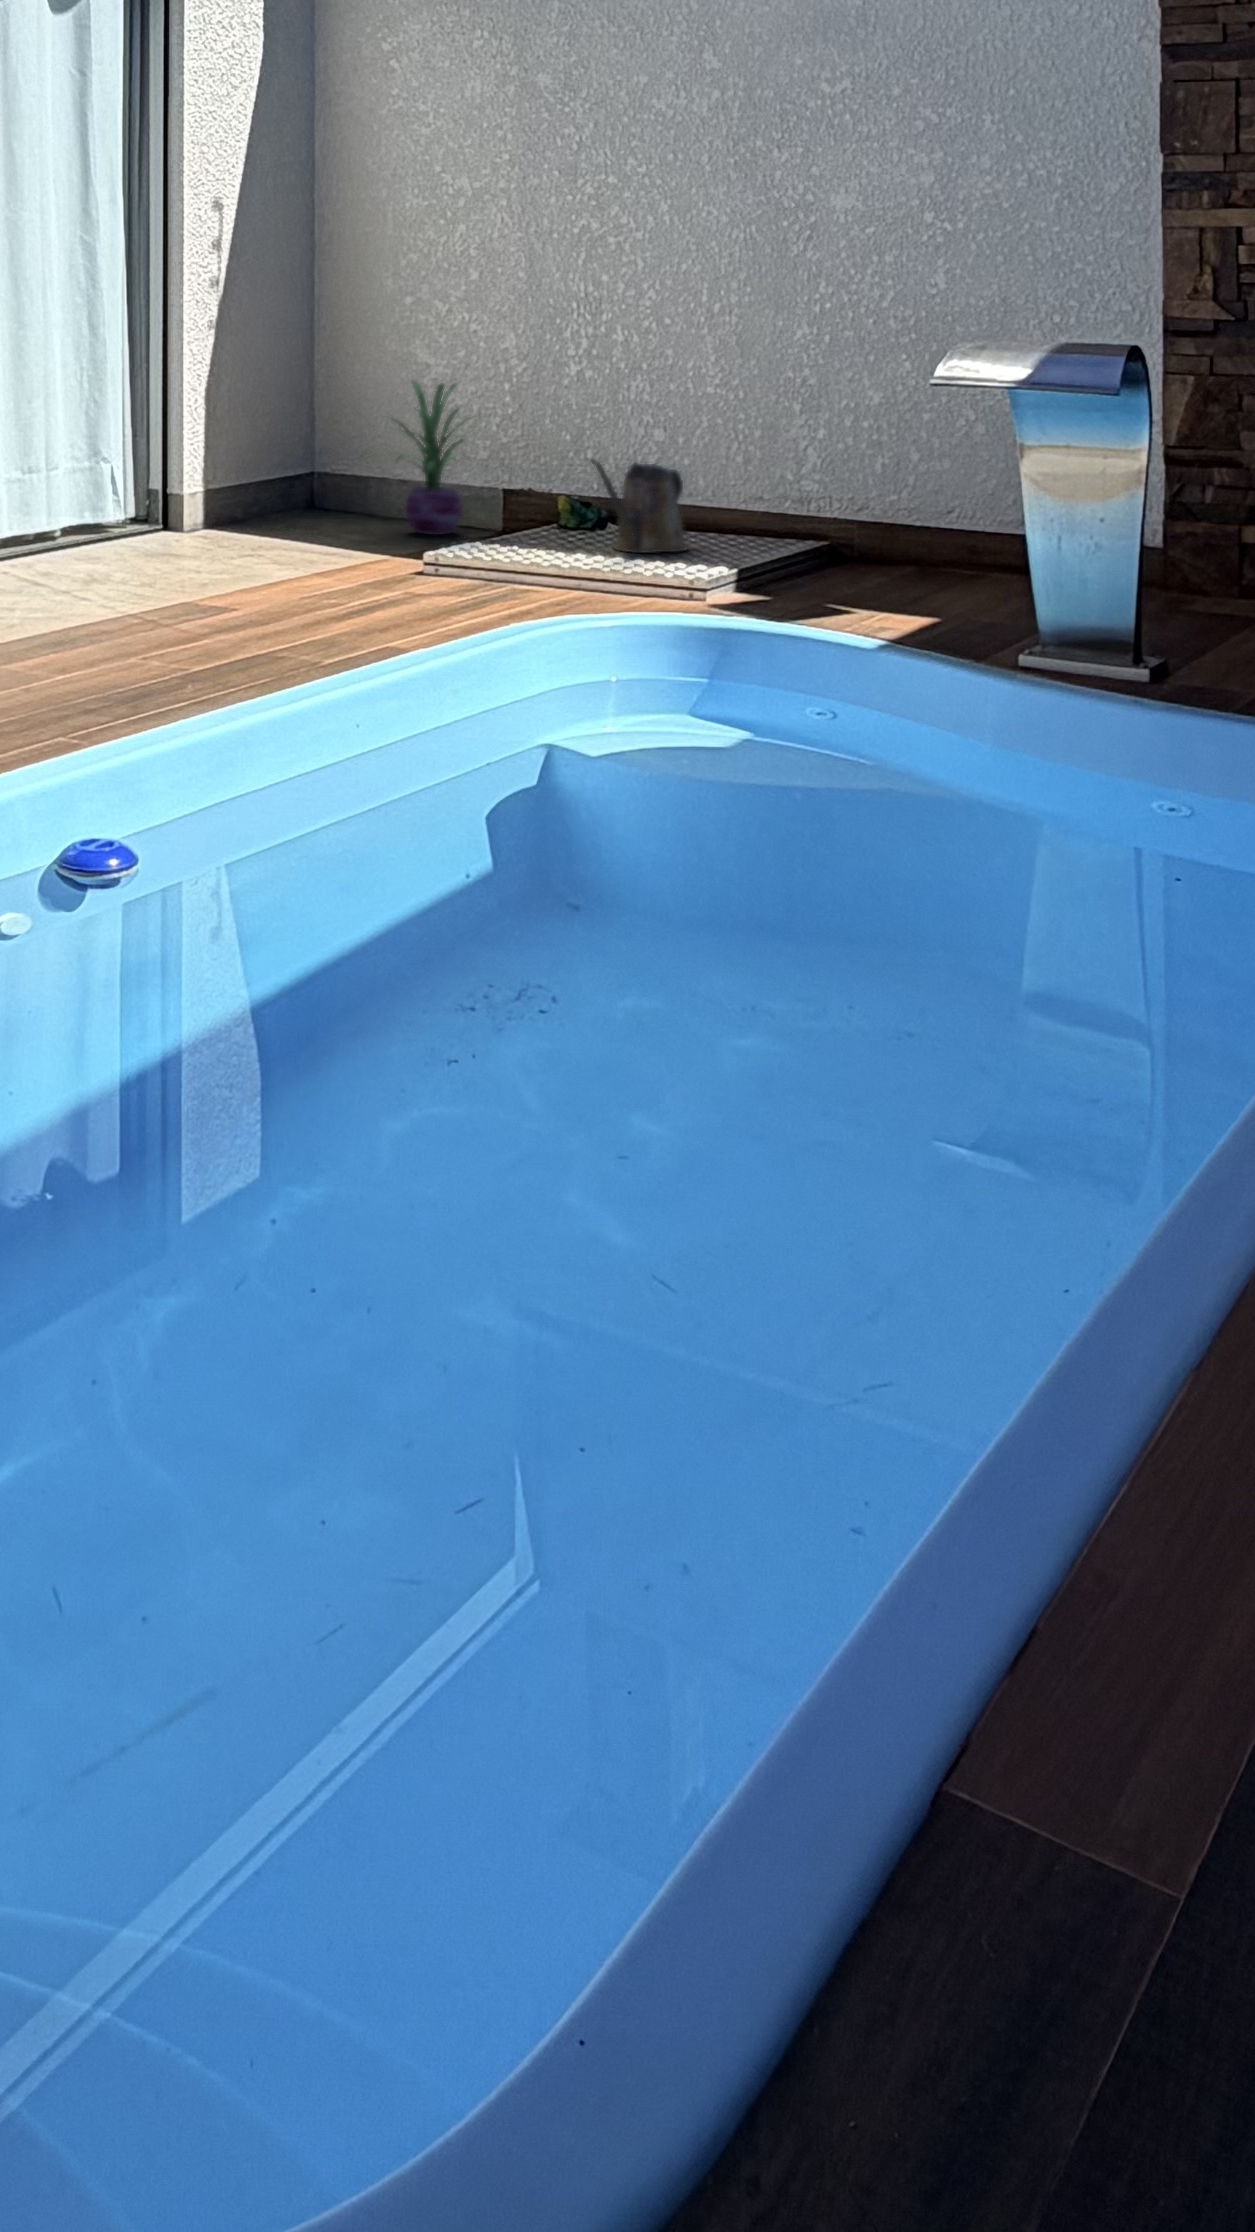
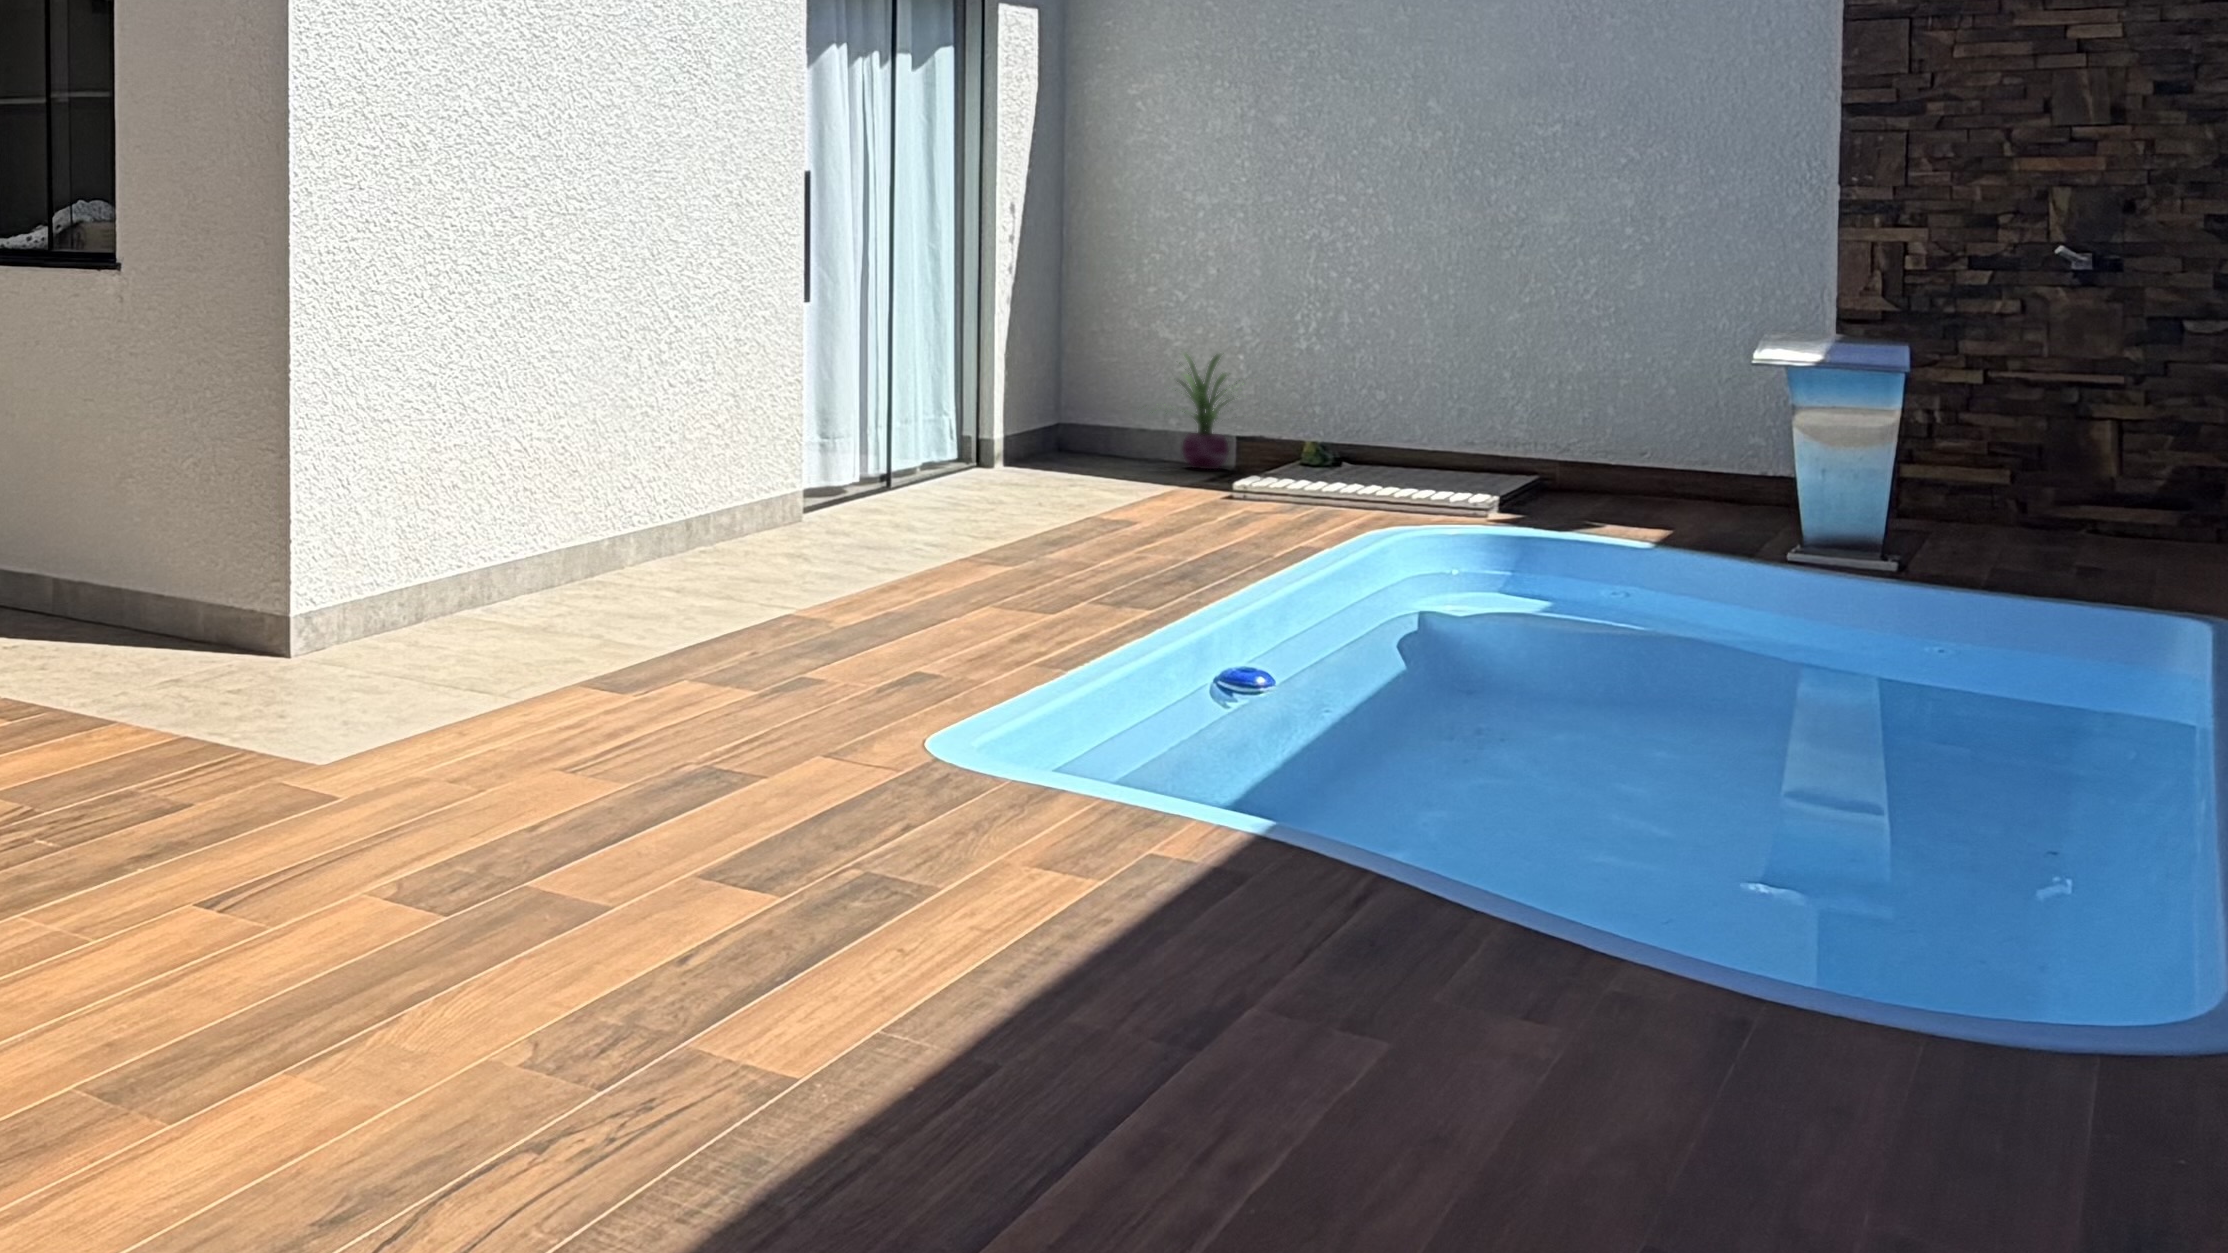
watering can: present [591,459,687,553] -> none [1361,411,1427,483]

